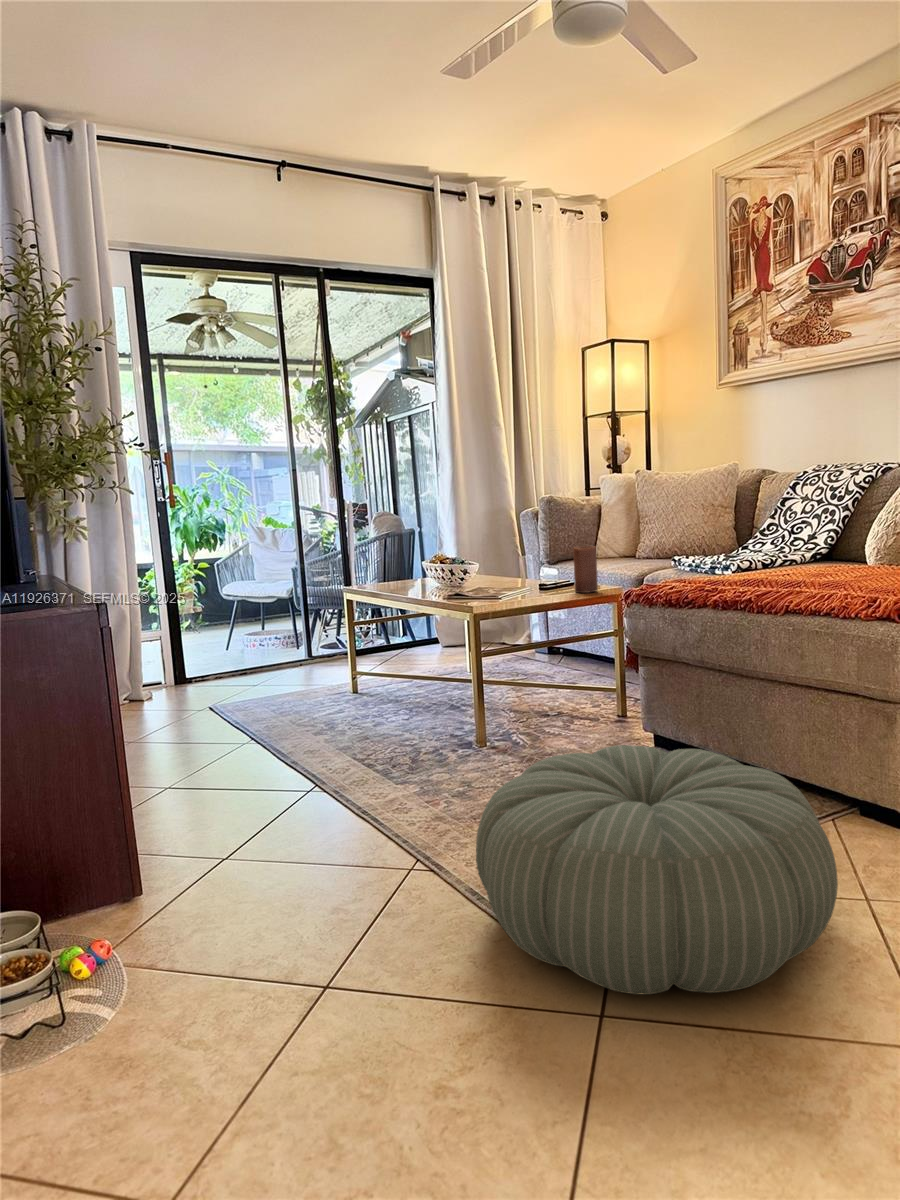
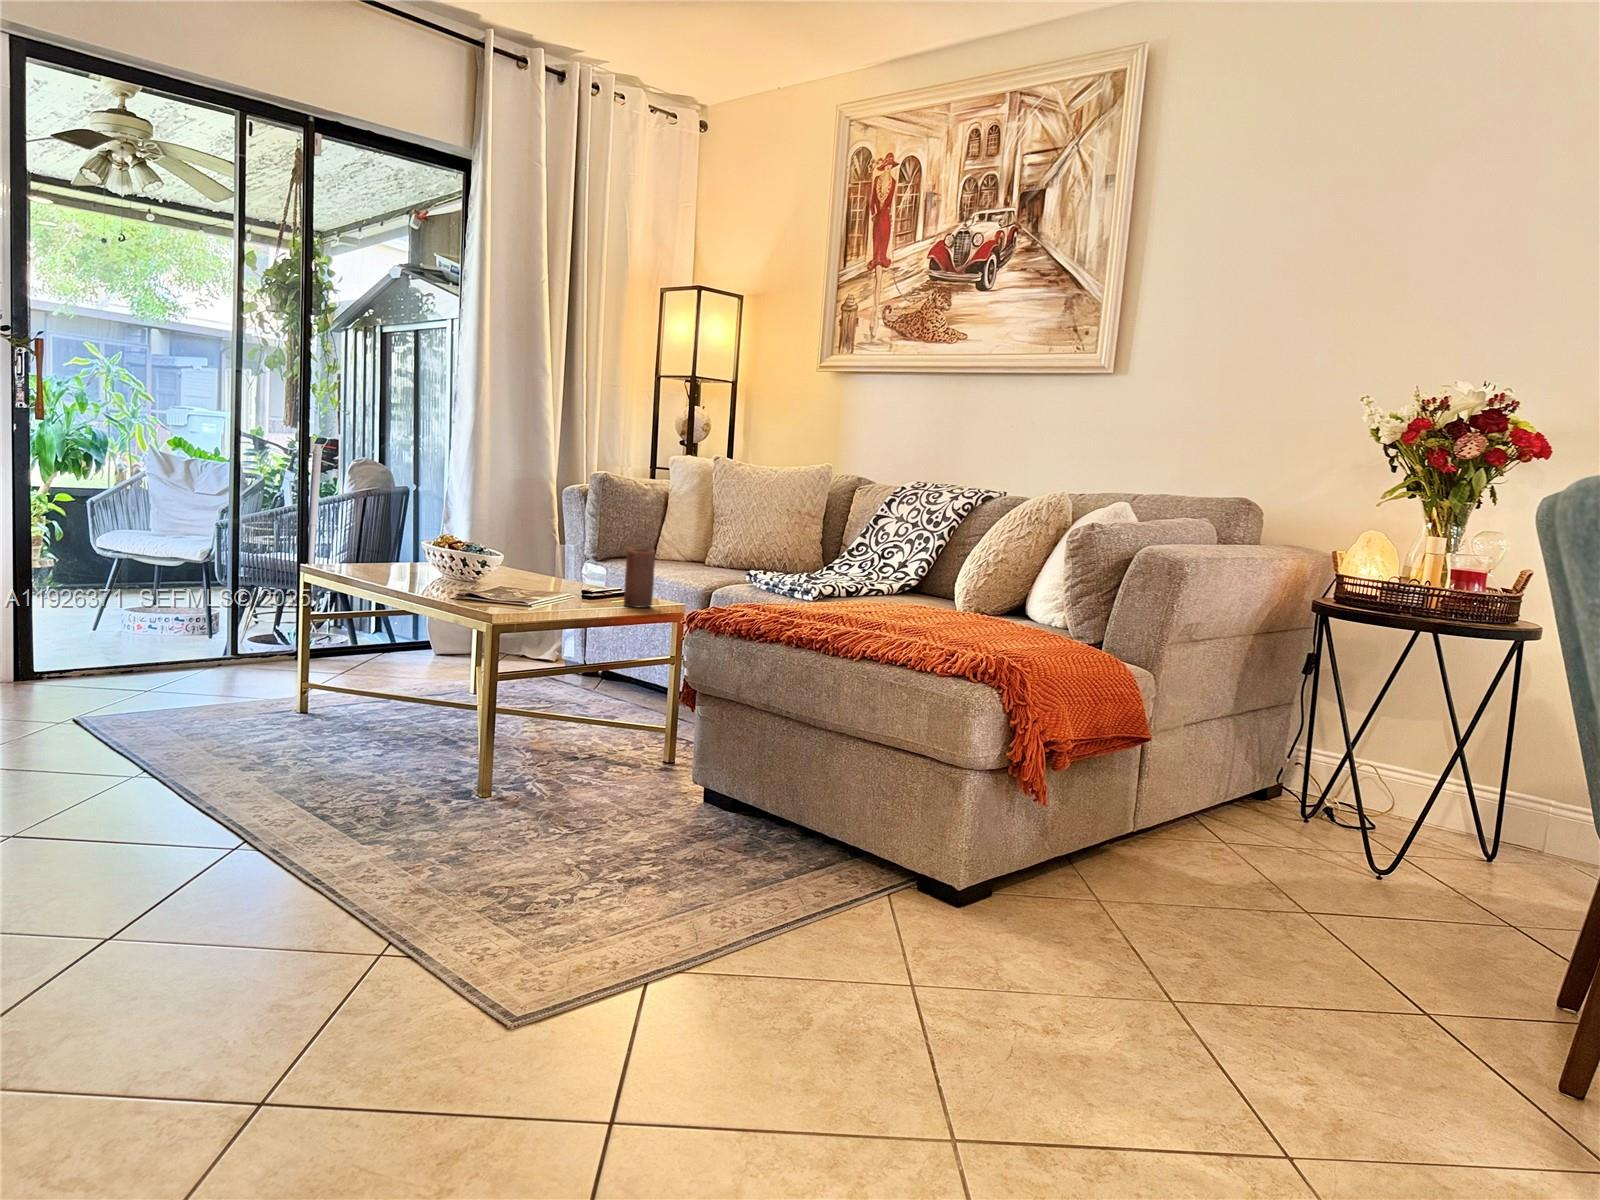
pouf: present [476,745,838,995] -> none [475,806,882,1096]

